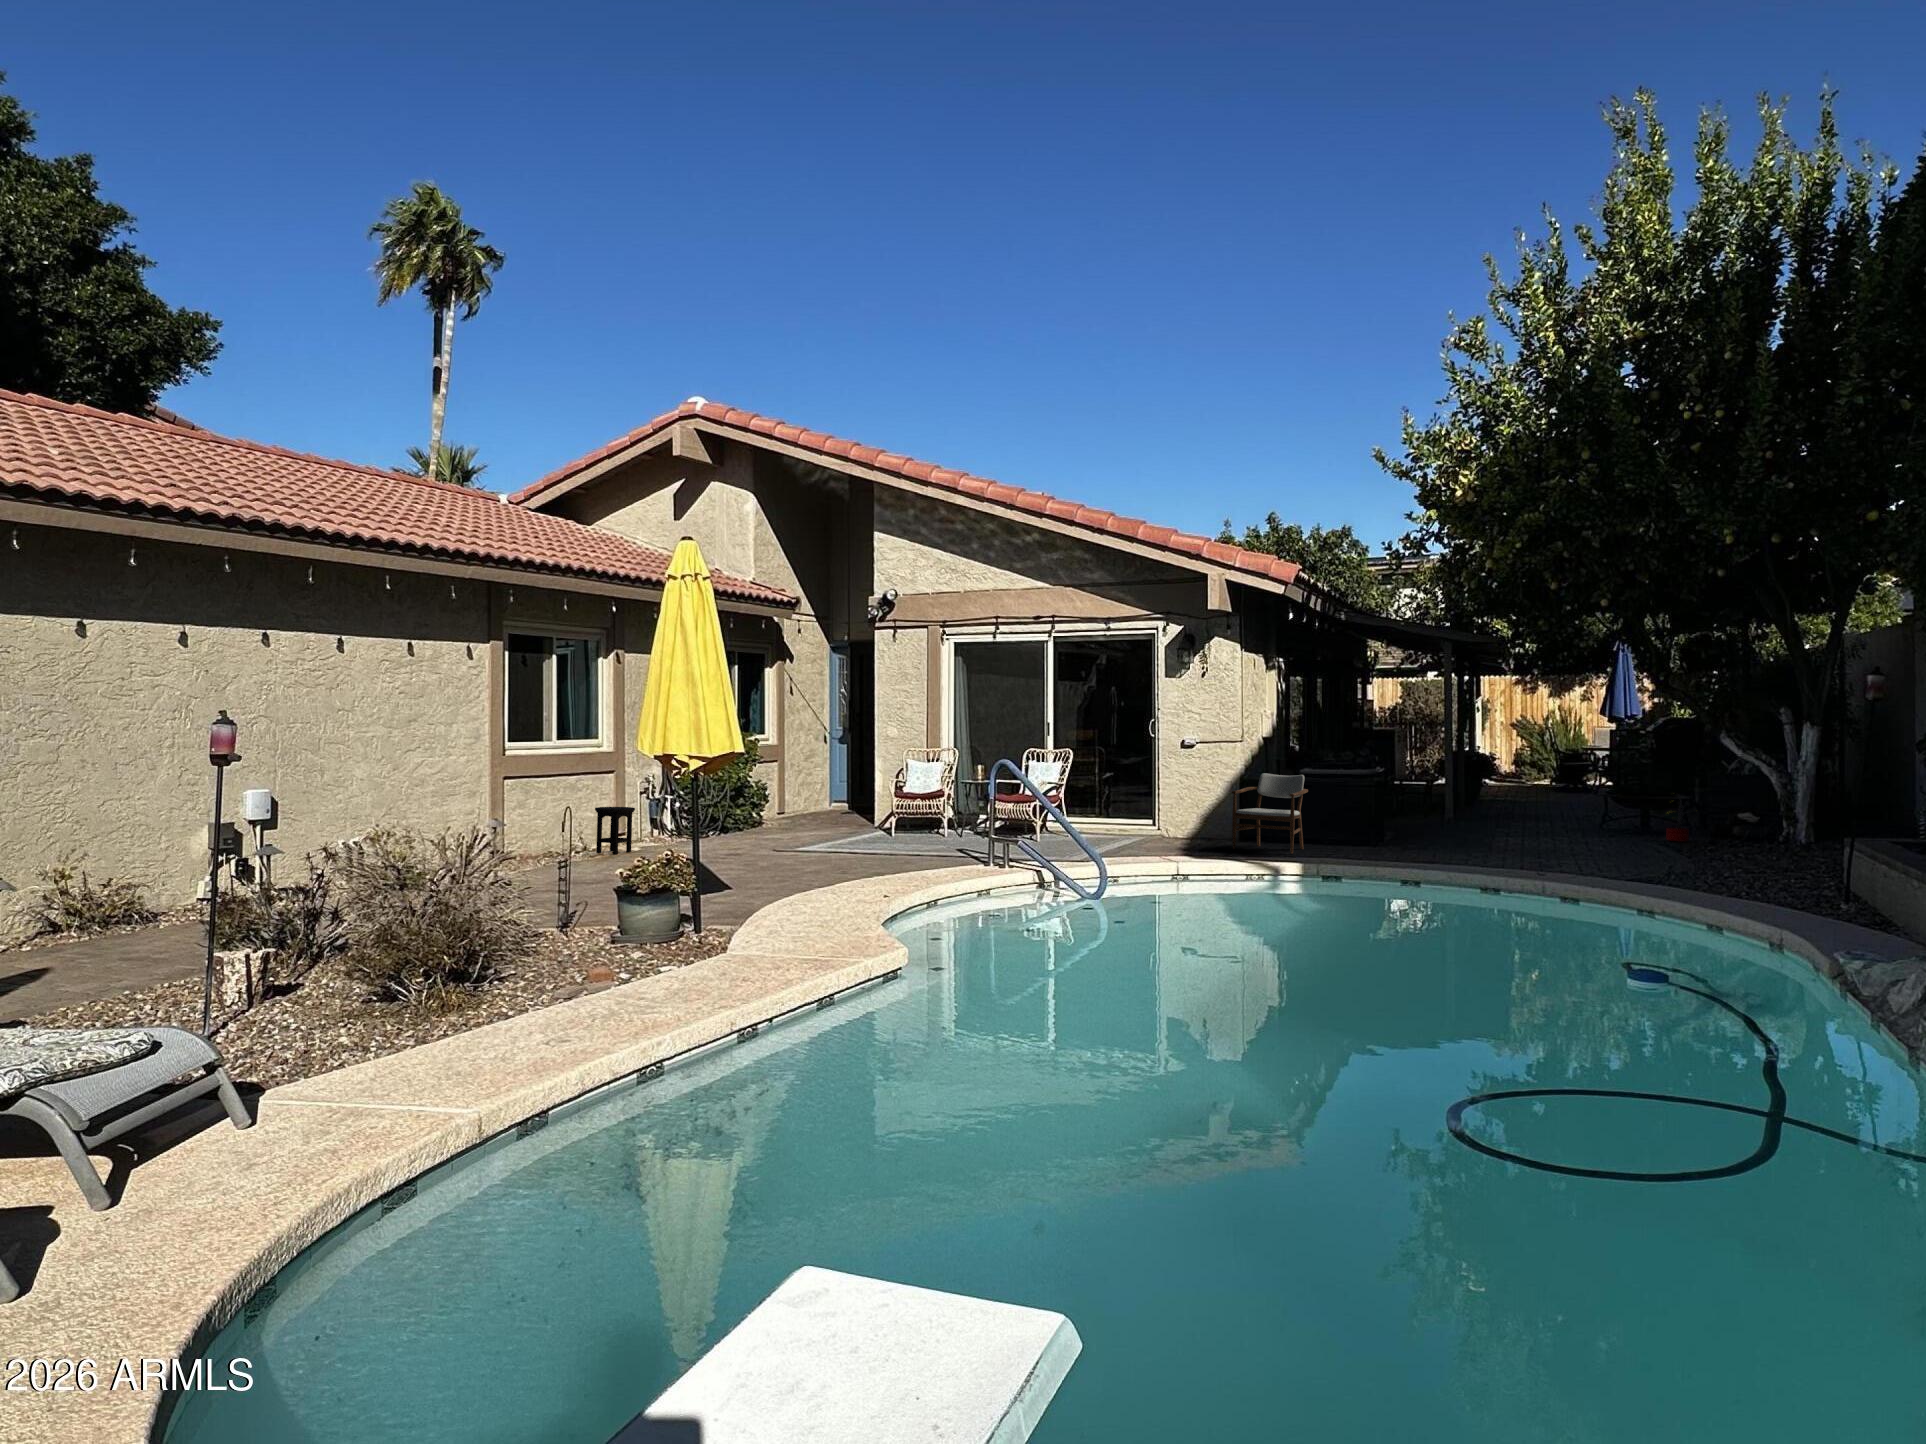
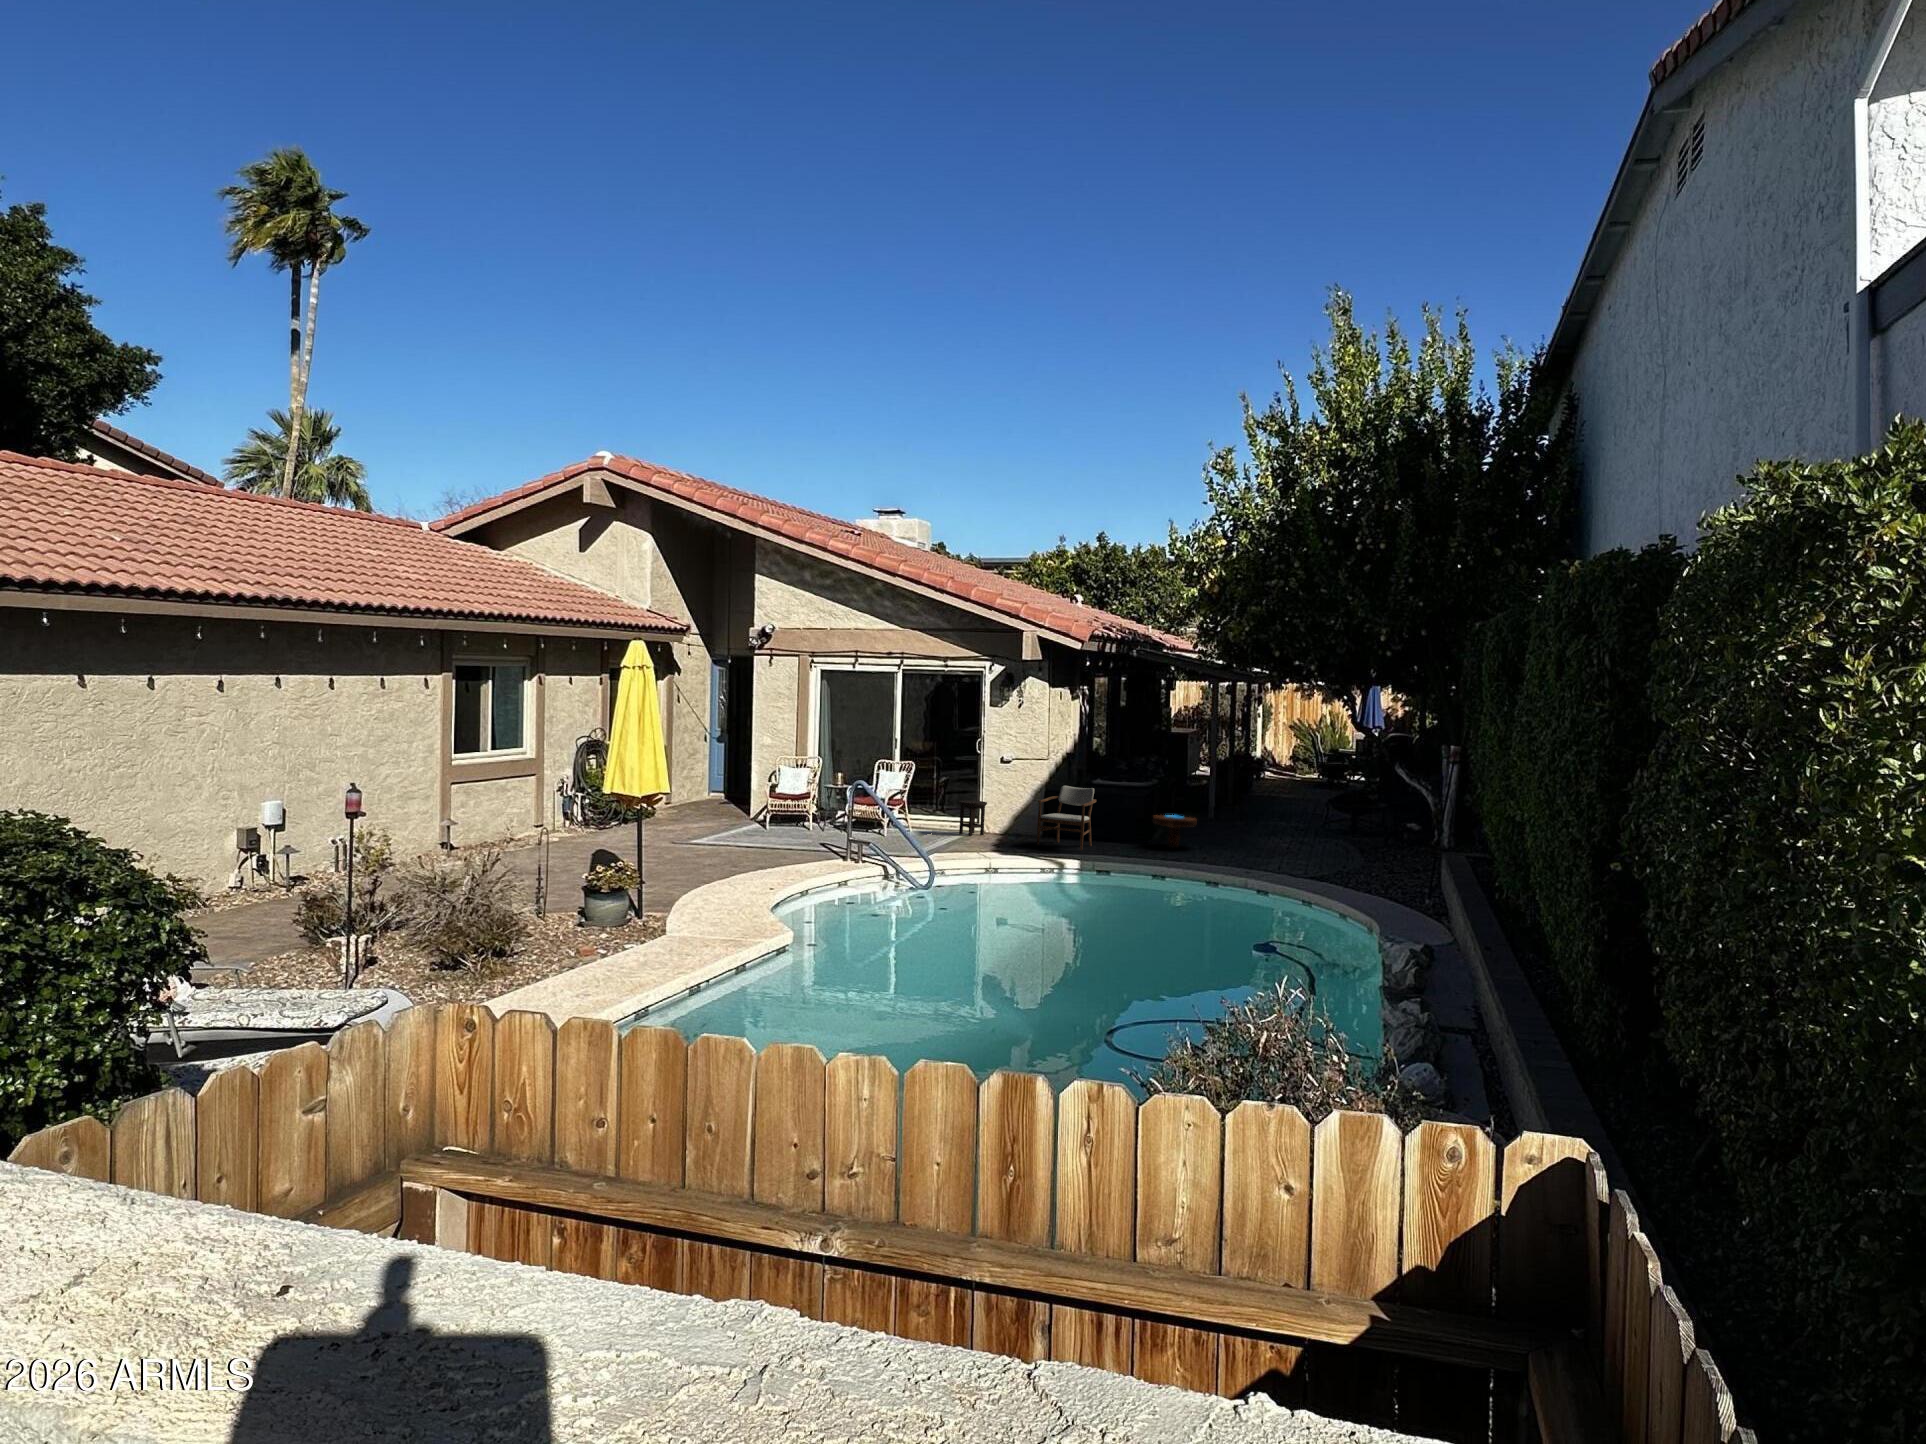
decorative plant: present [1666,794,1690,842] -> none [1366,804,1391,842]
stool: present [595,807,635,854] -> present [959,800,987,836]
side table: none [1383,808,1442,850] -> present [1153,815,1197,848]

